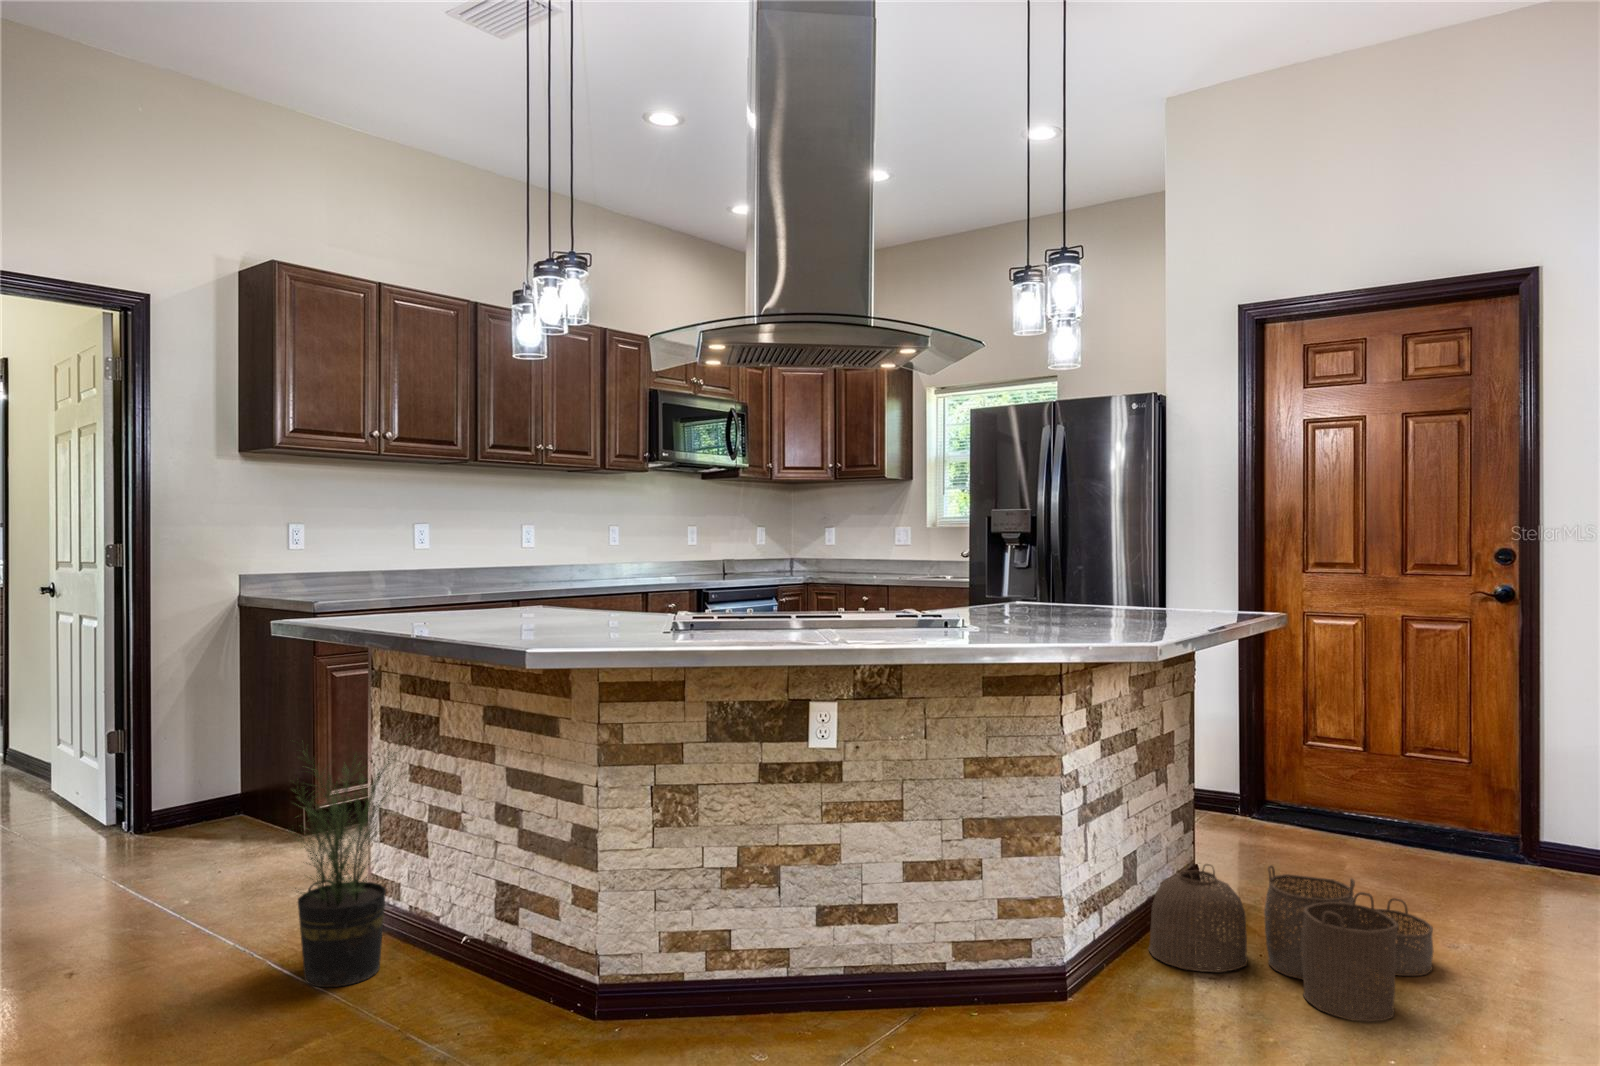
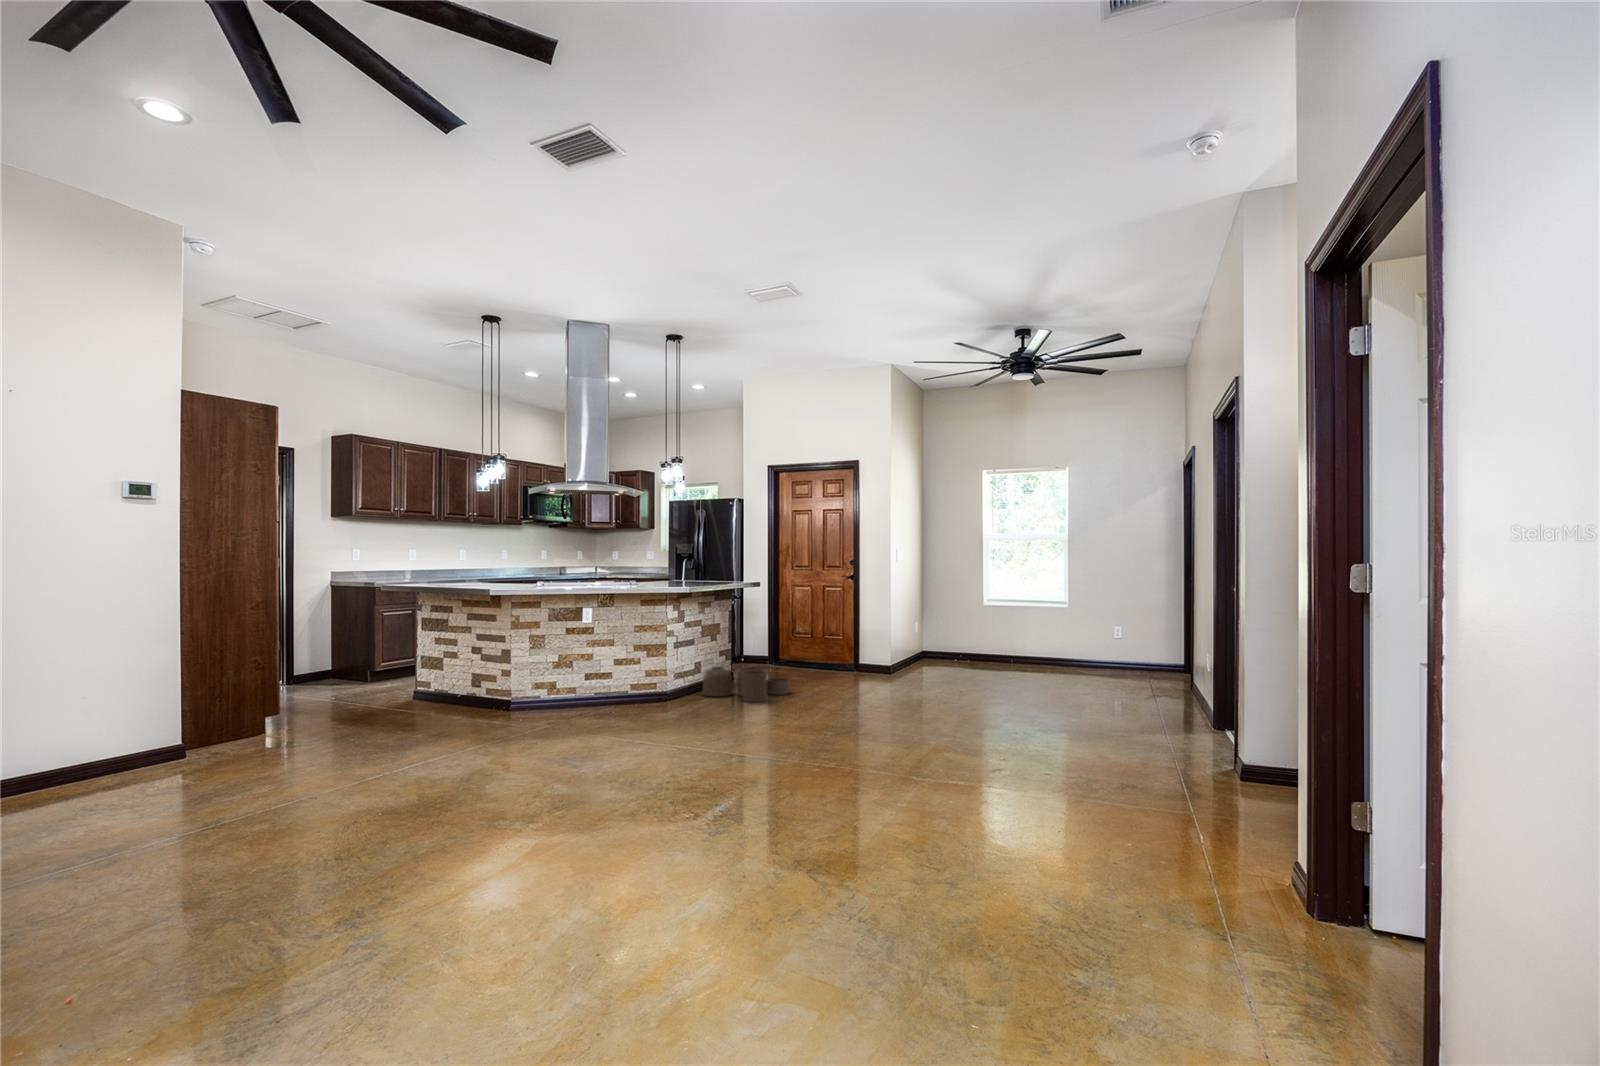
potted plant: present [290,734,410,987] -> none [392,625,439,711]

